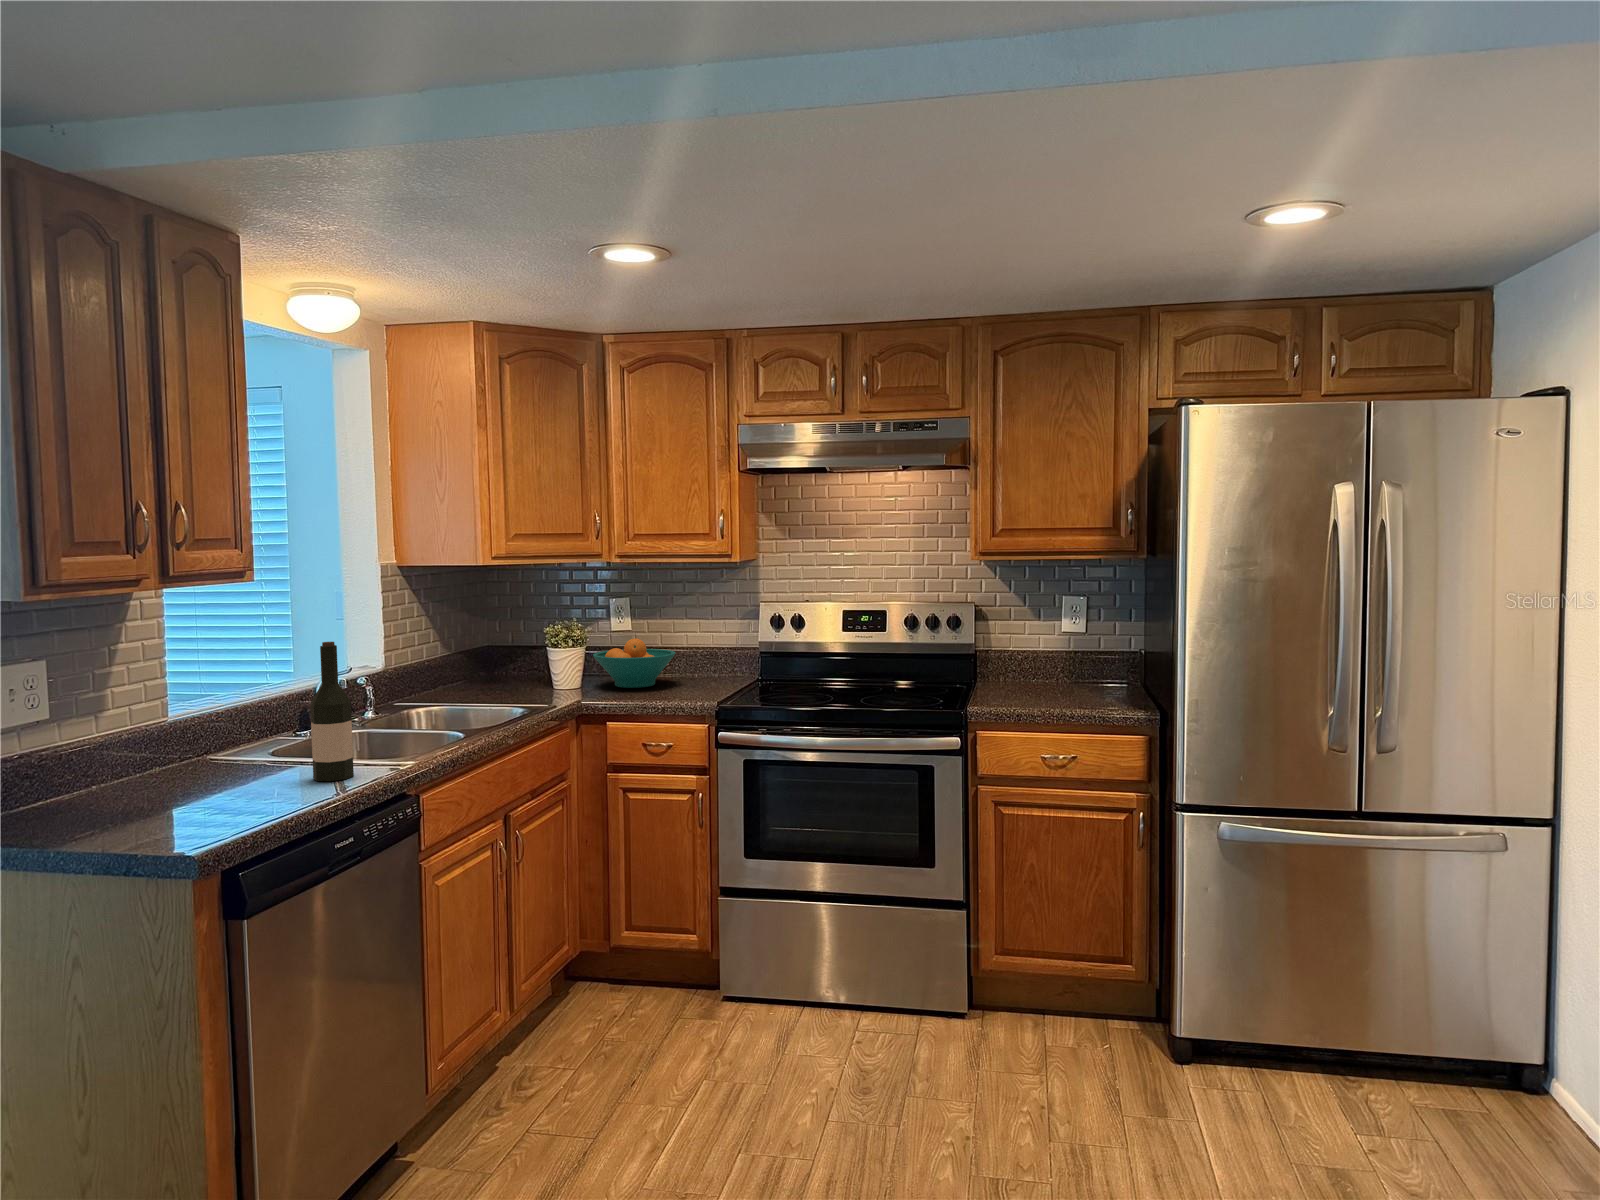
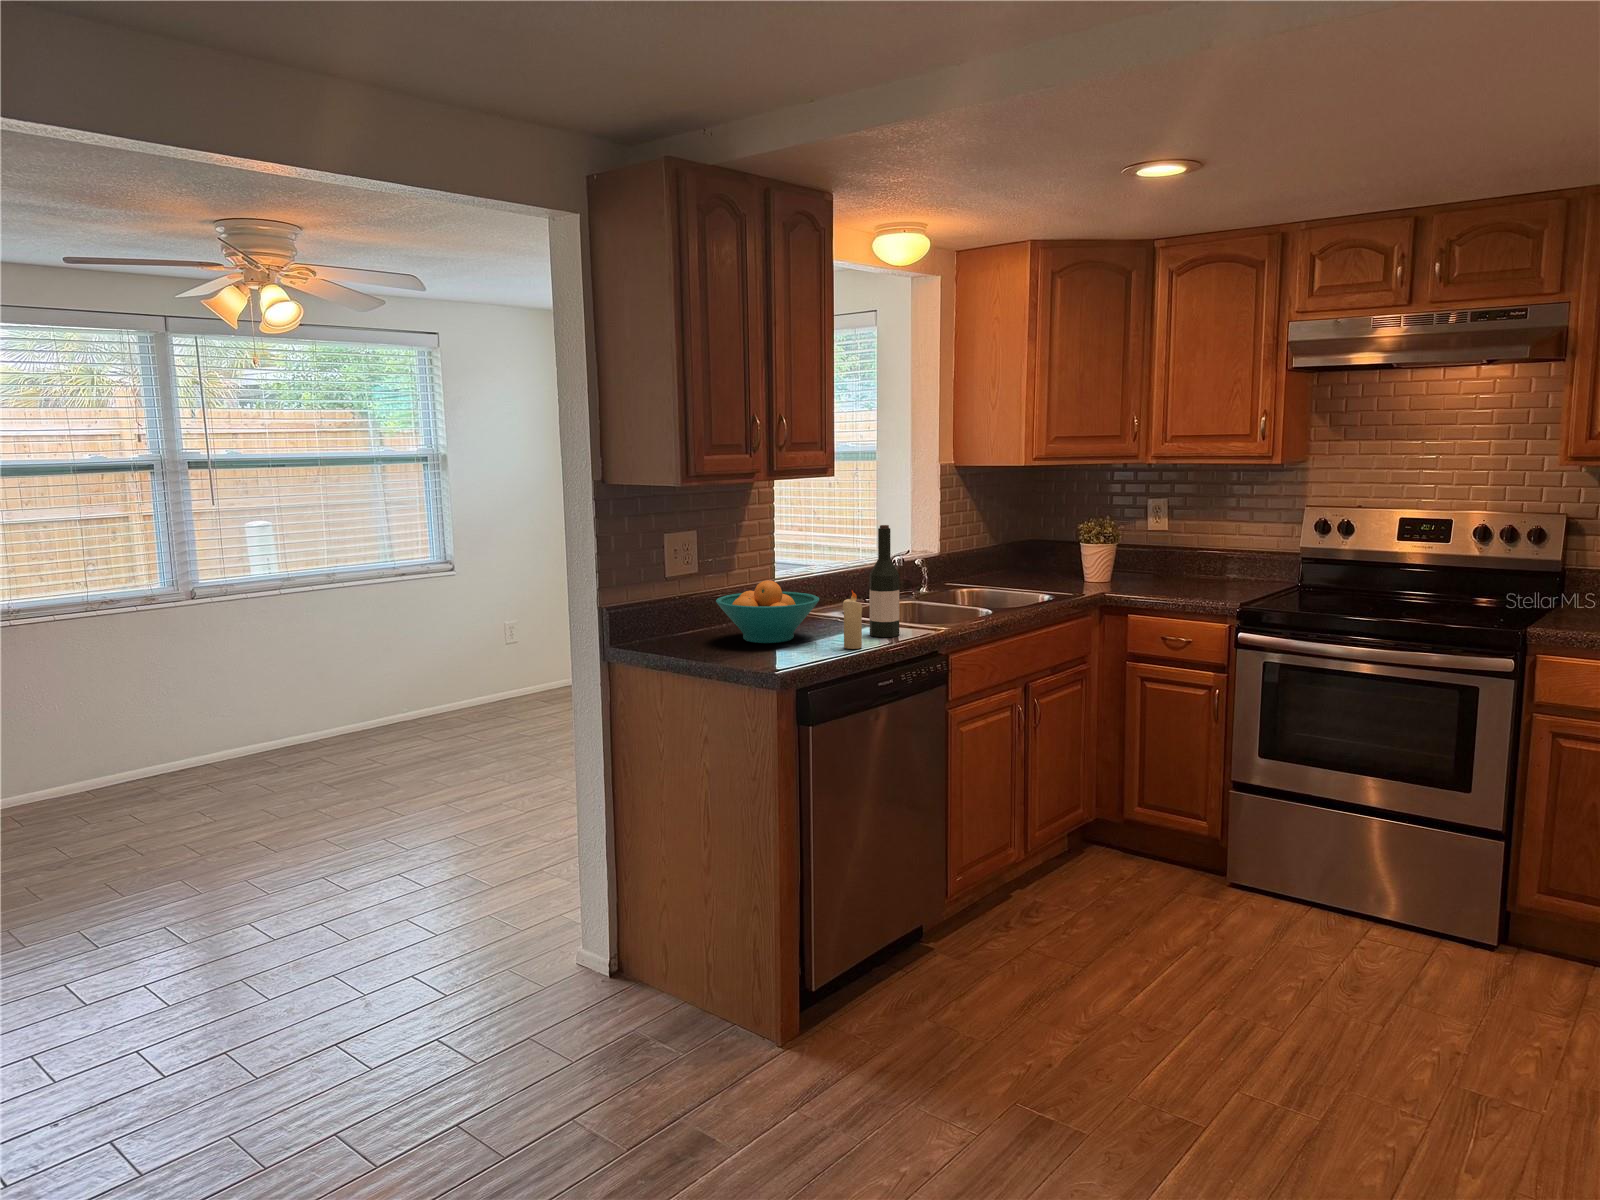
fruit bowl: present [593,639,676,688] -> present [716,580,820,643]
candle: none [279,726,307,802] -> present [843,591,862,649]

